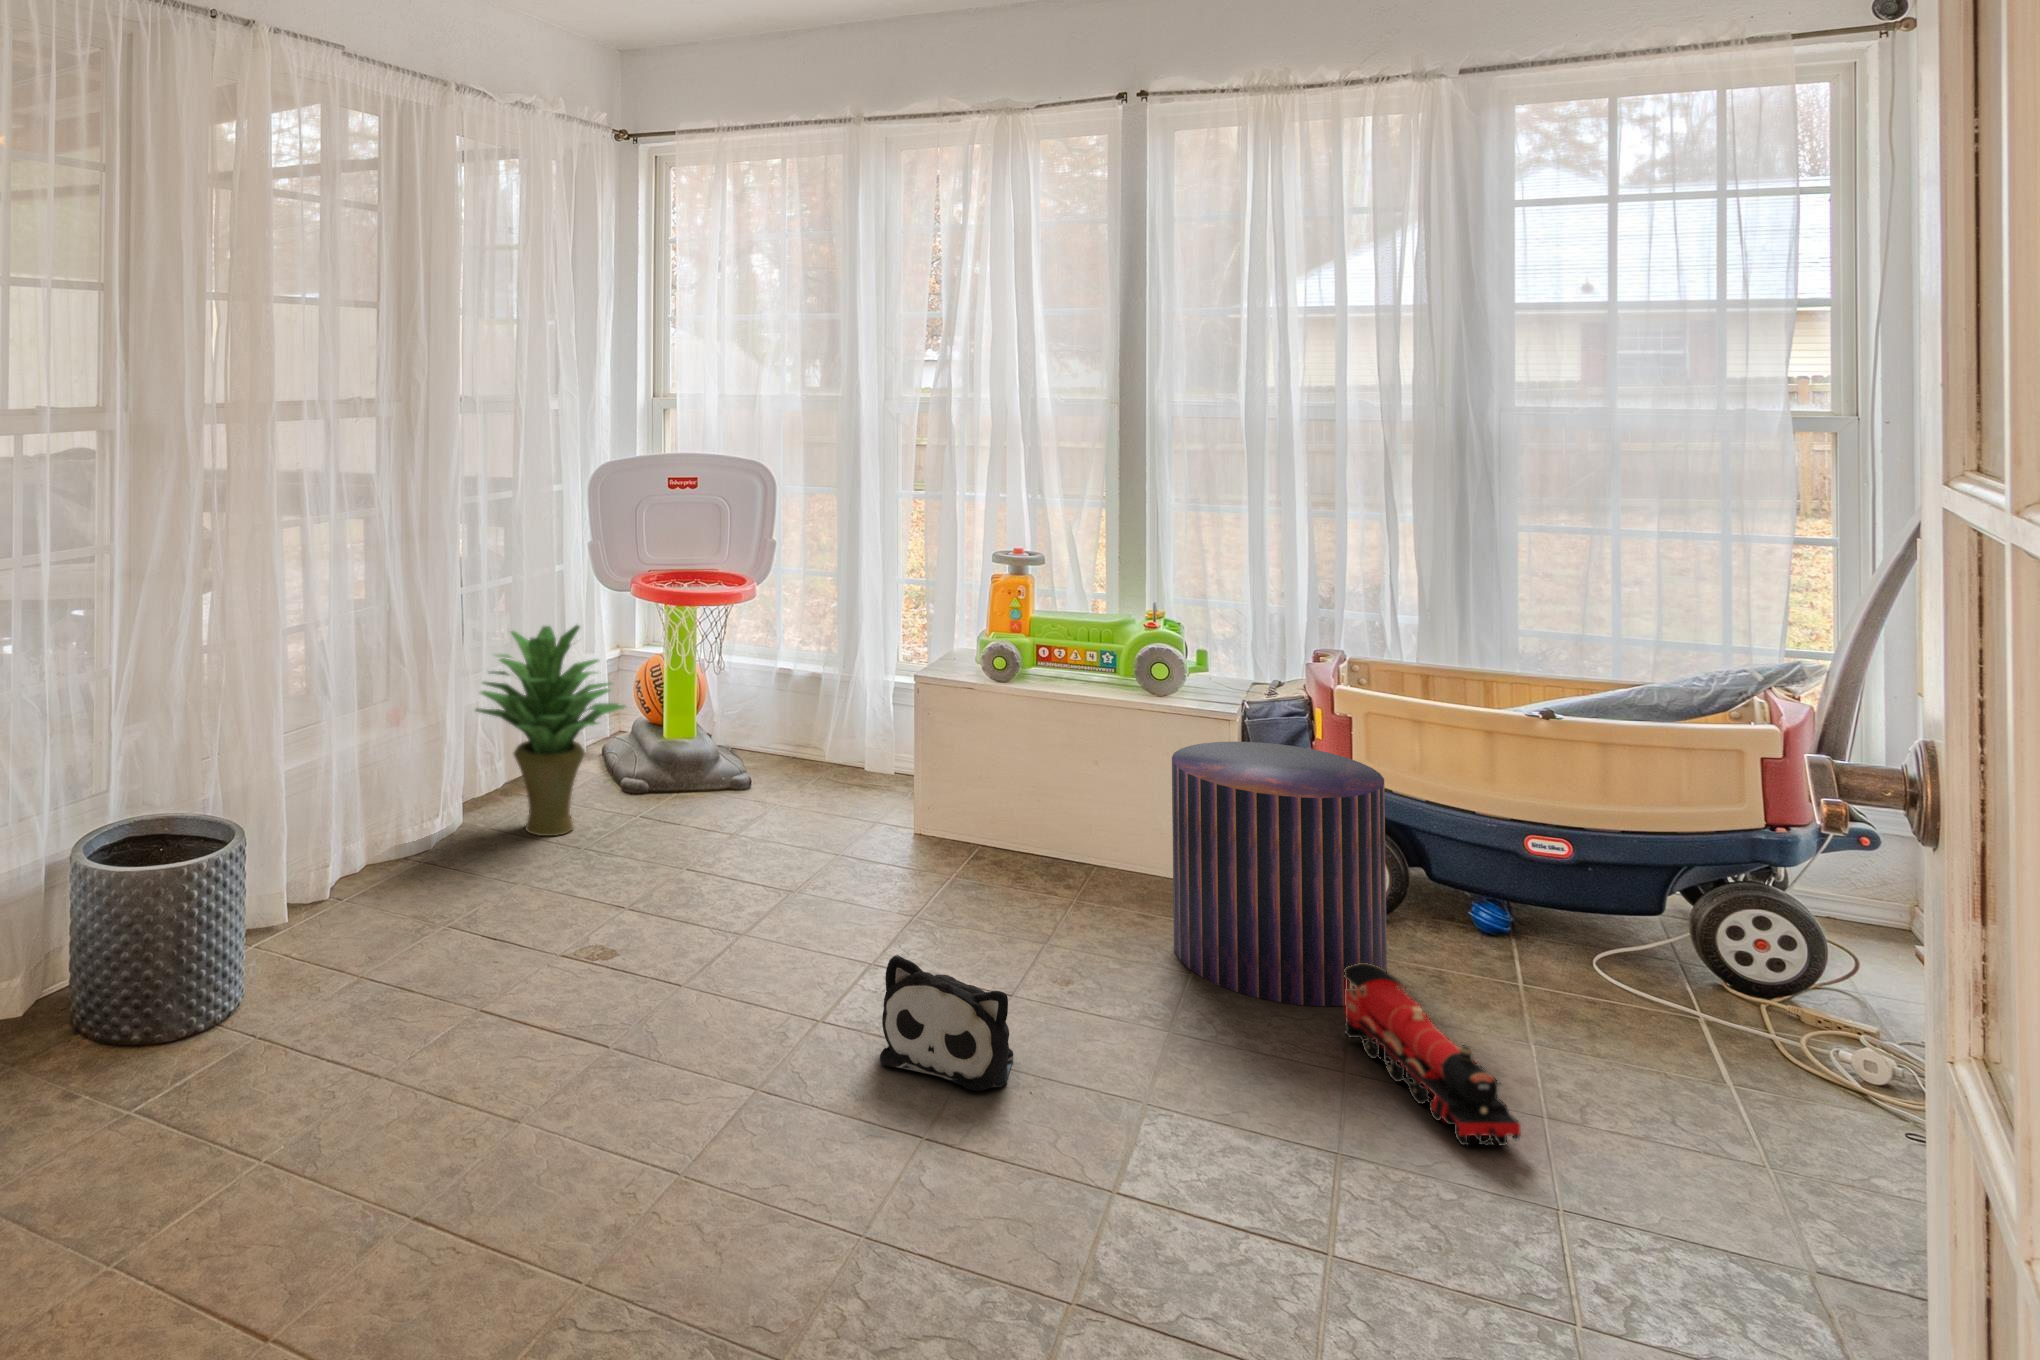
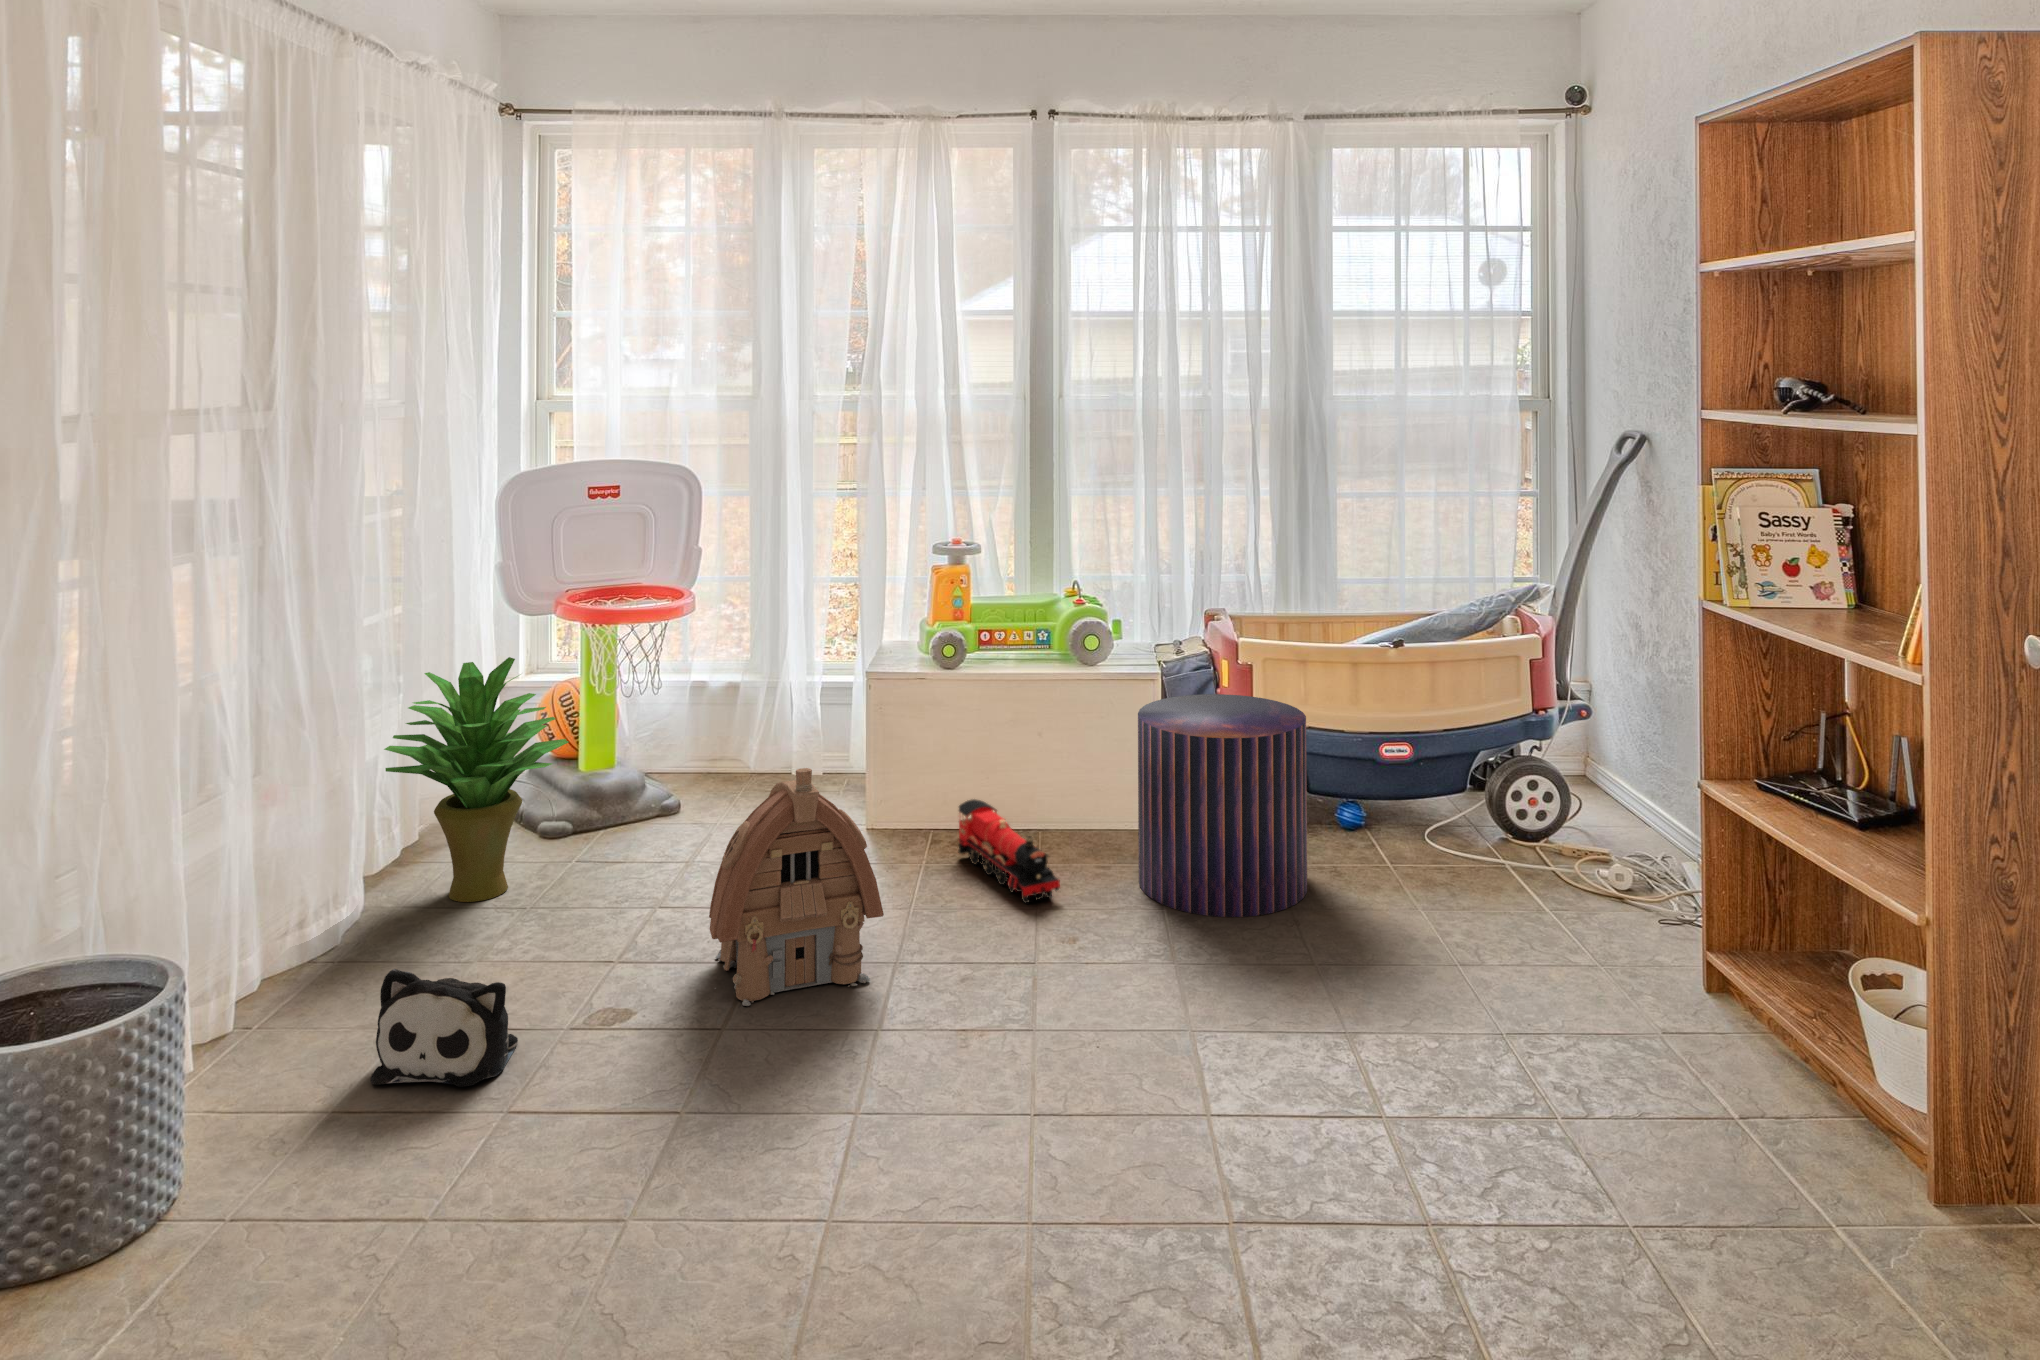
toy house: none [685,754,851,977] -> present [709,768,884,1006]
plush toy: present [880,955,1013,1091] -> present [371,969,518,1087]
toy train: present [1345,963,1521,1148] -> present [958,799,1060,903]

